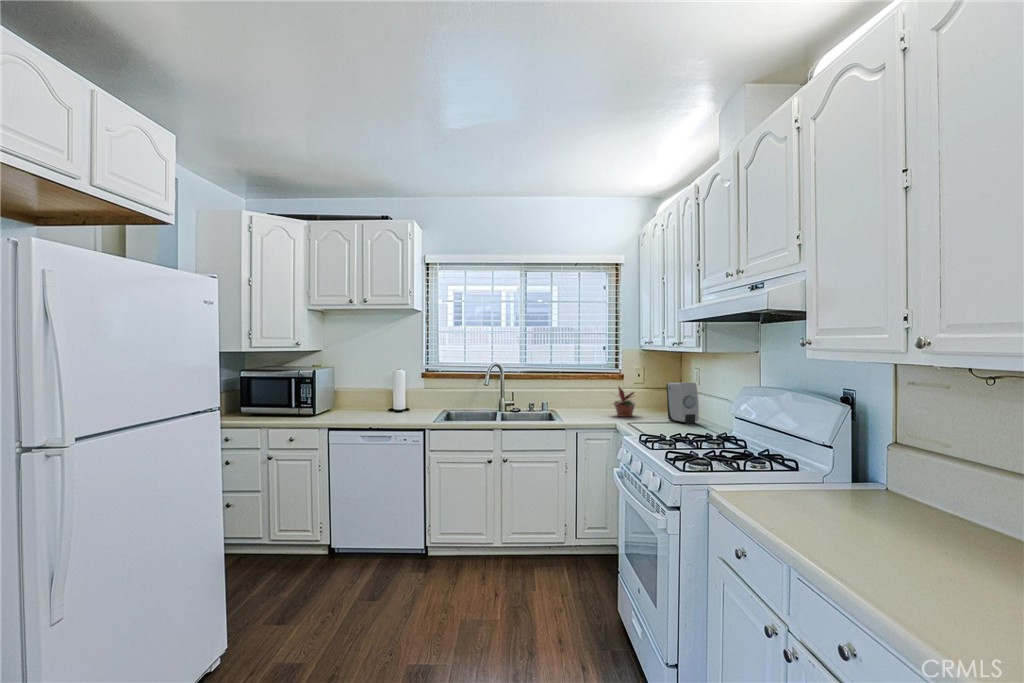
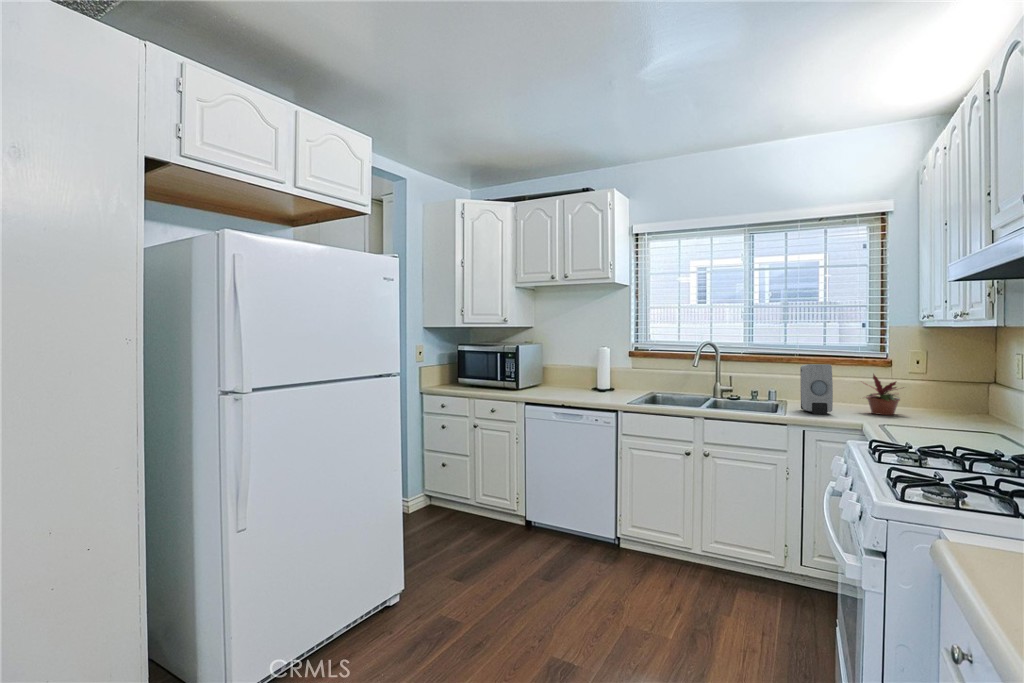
soap dispenser: present [666,383,699,424] -> present [800,364,833,414]

